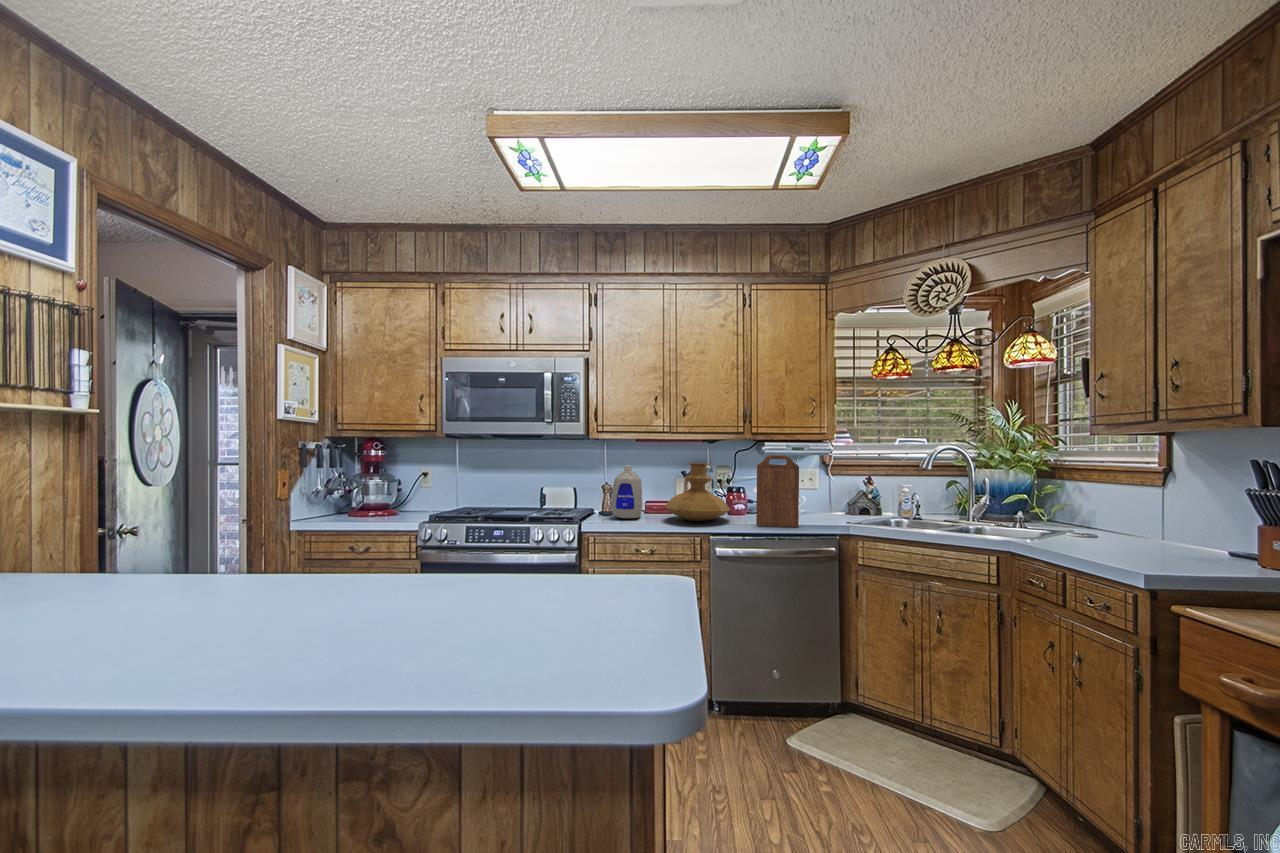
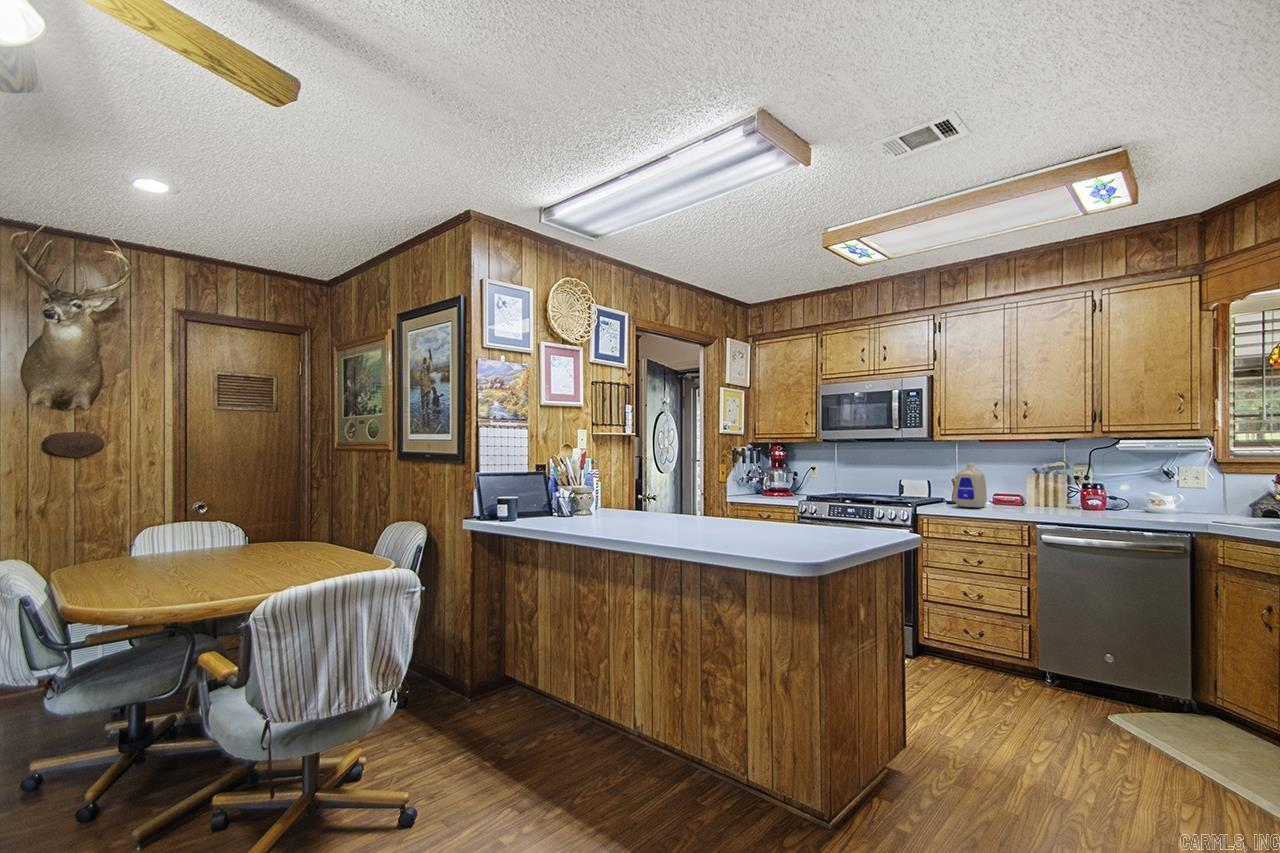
cutting board: present [756,455,799,527] -> none [1090,453,1141,522]
vase: present [665,463,730,521] -> none [1002,461,1071,512]

